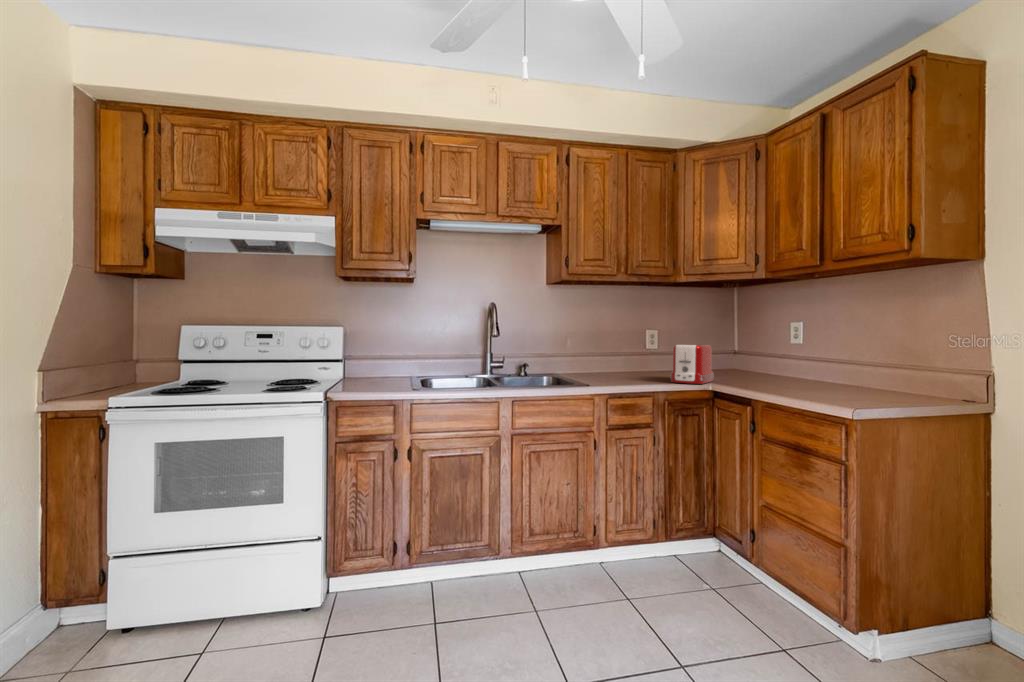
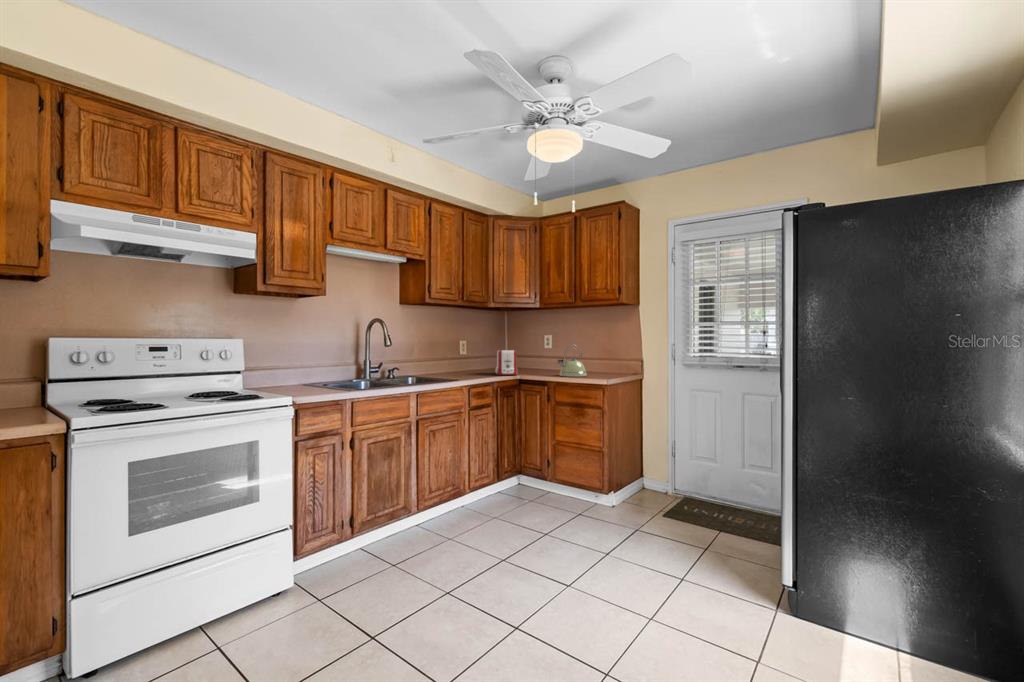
kettle: none [771,336,838,396] -> present [558,345,587,377]

